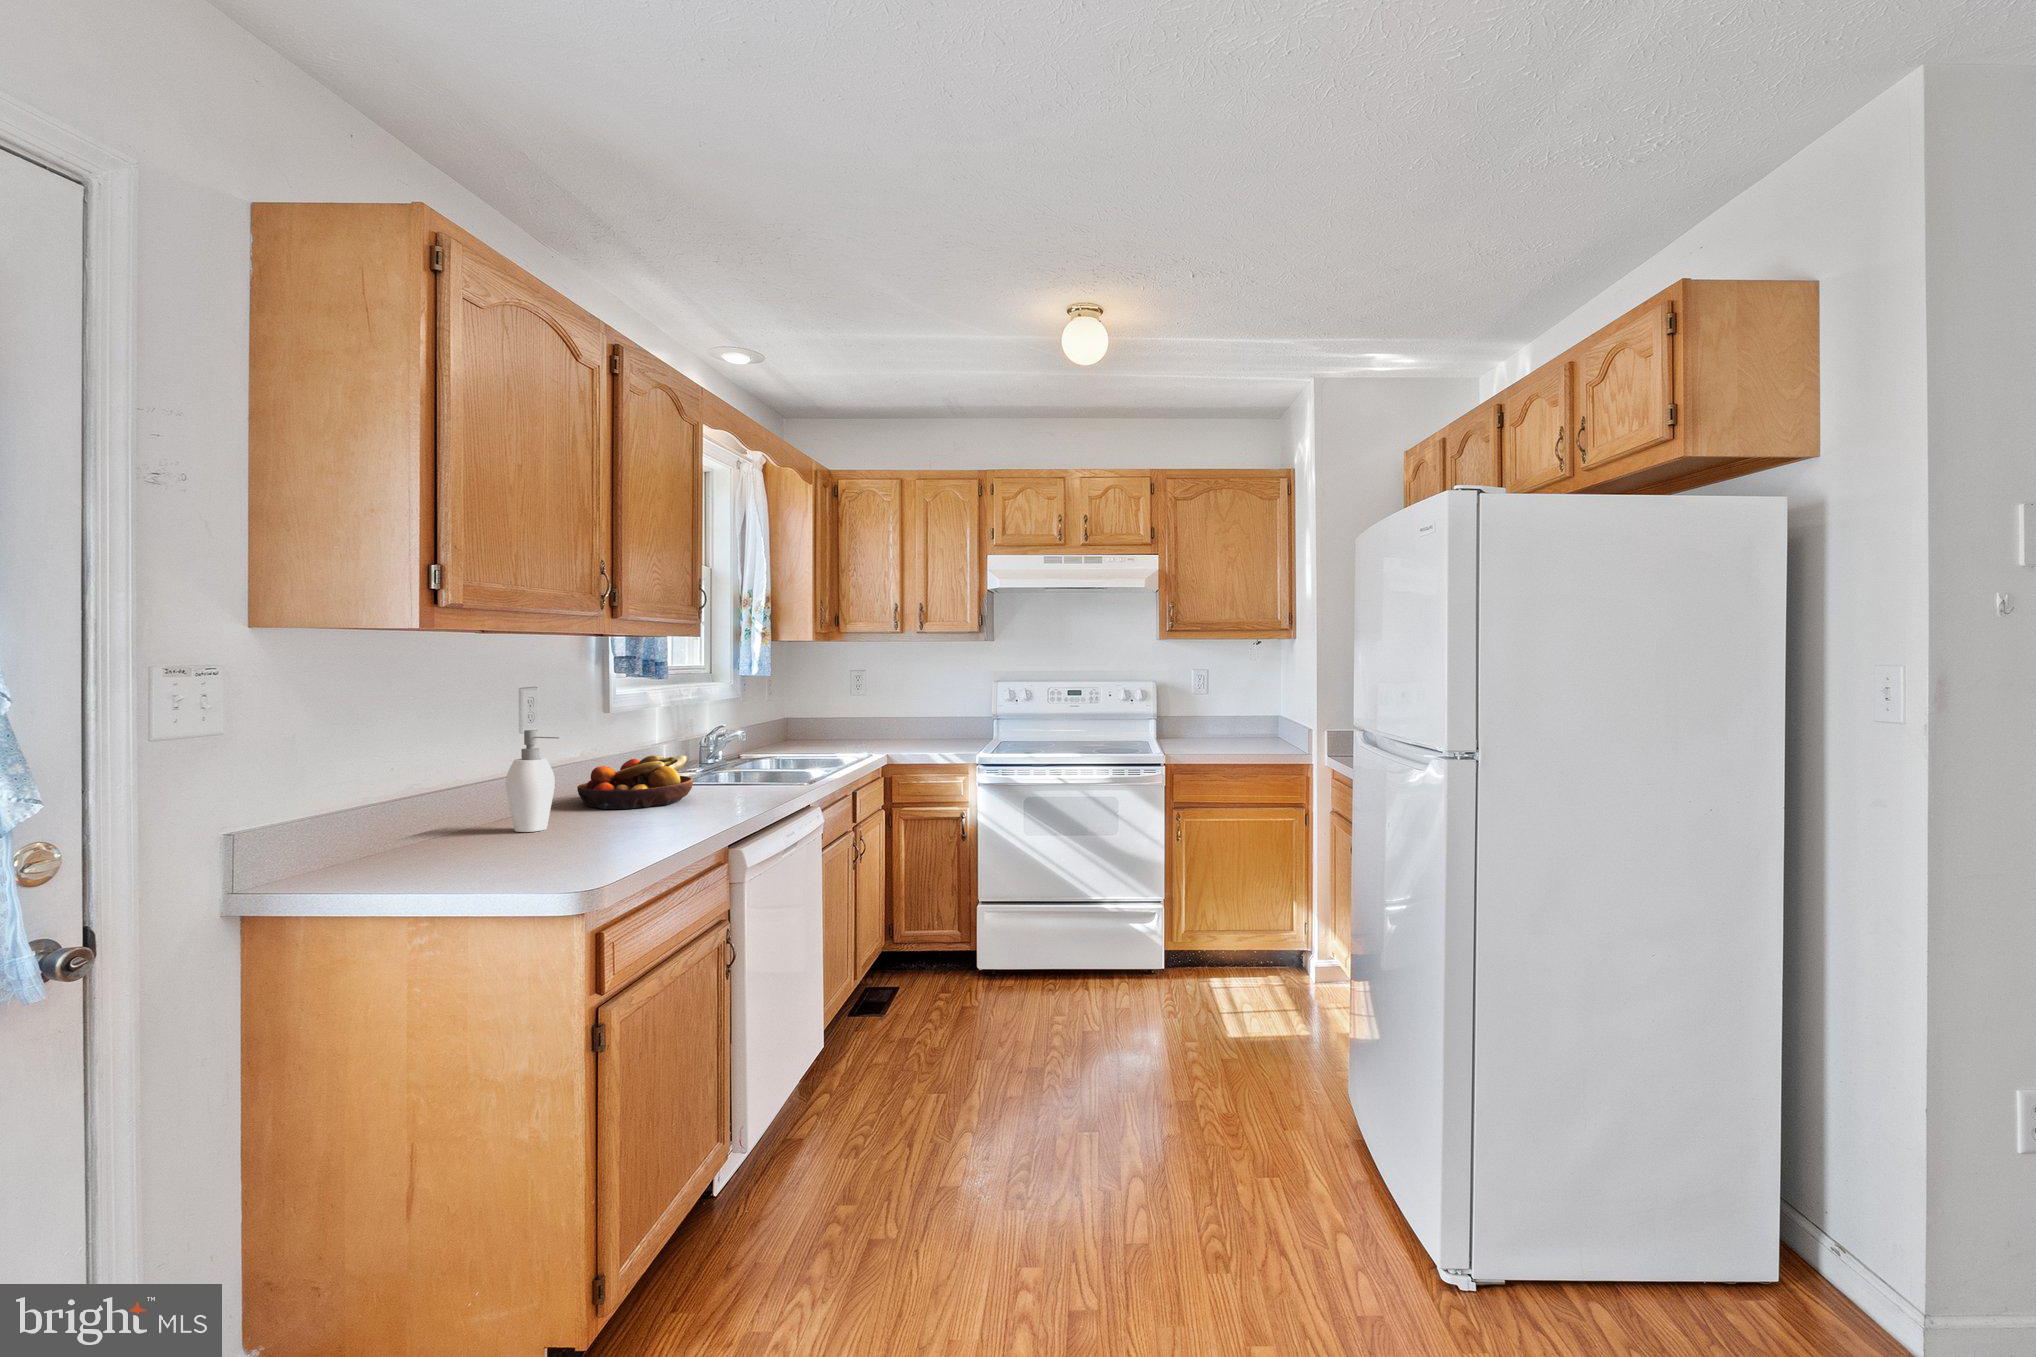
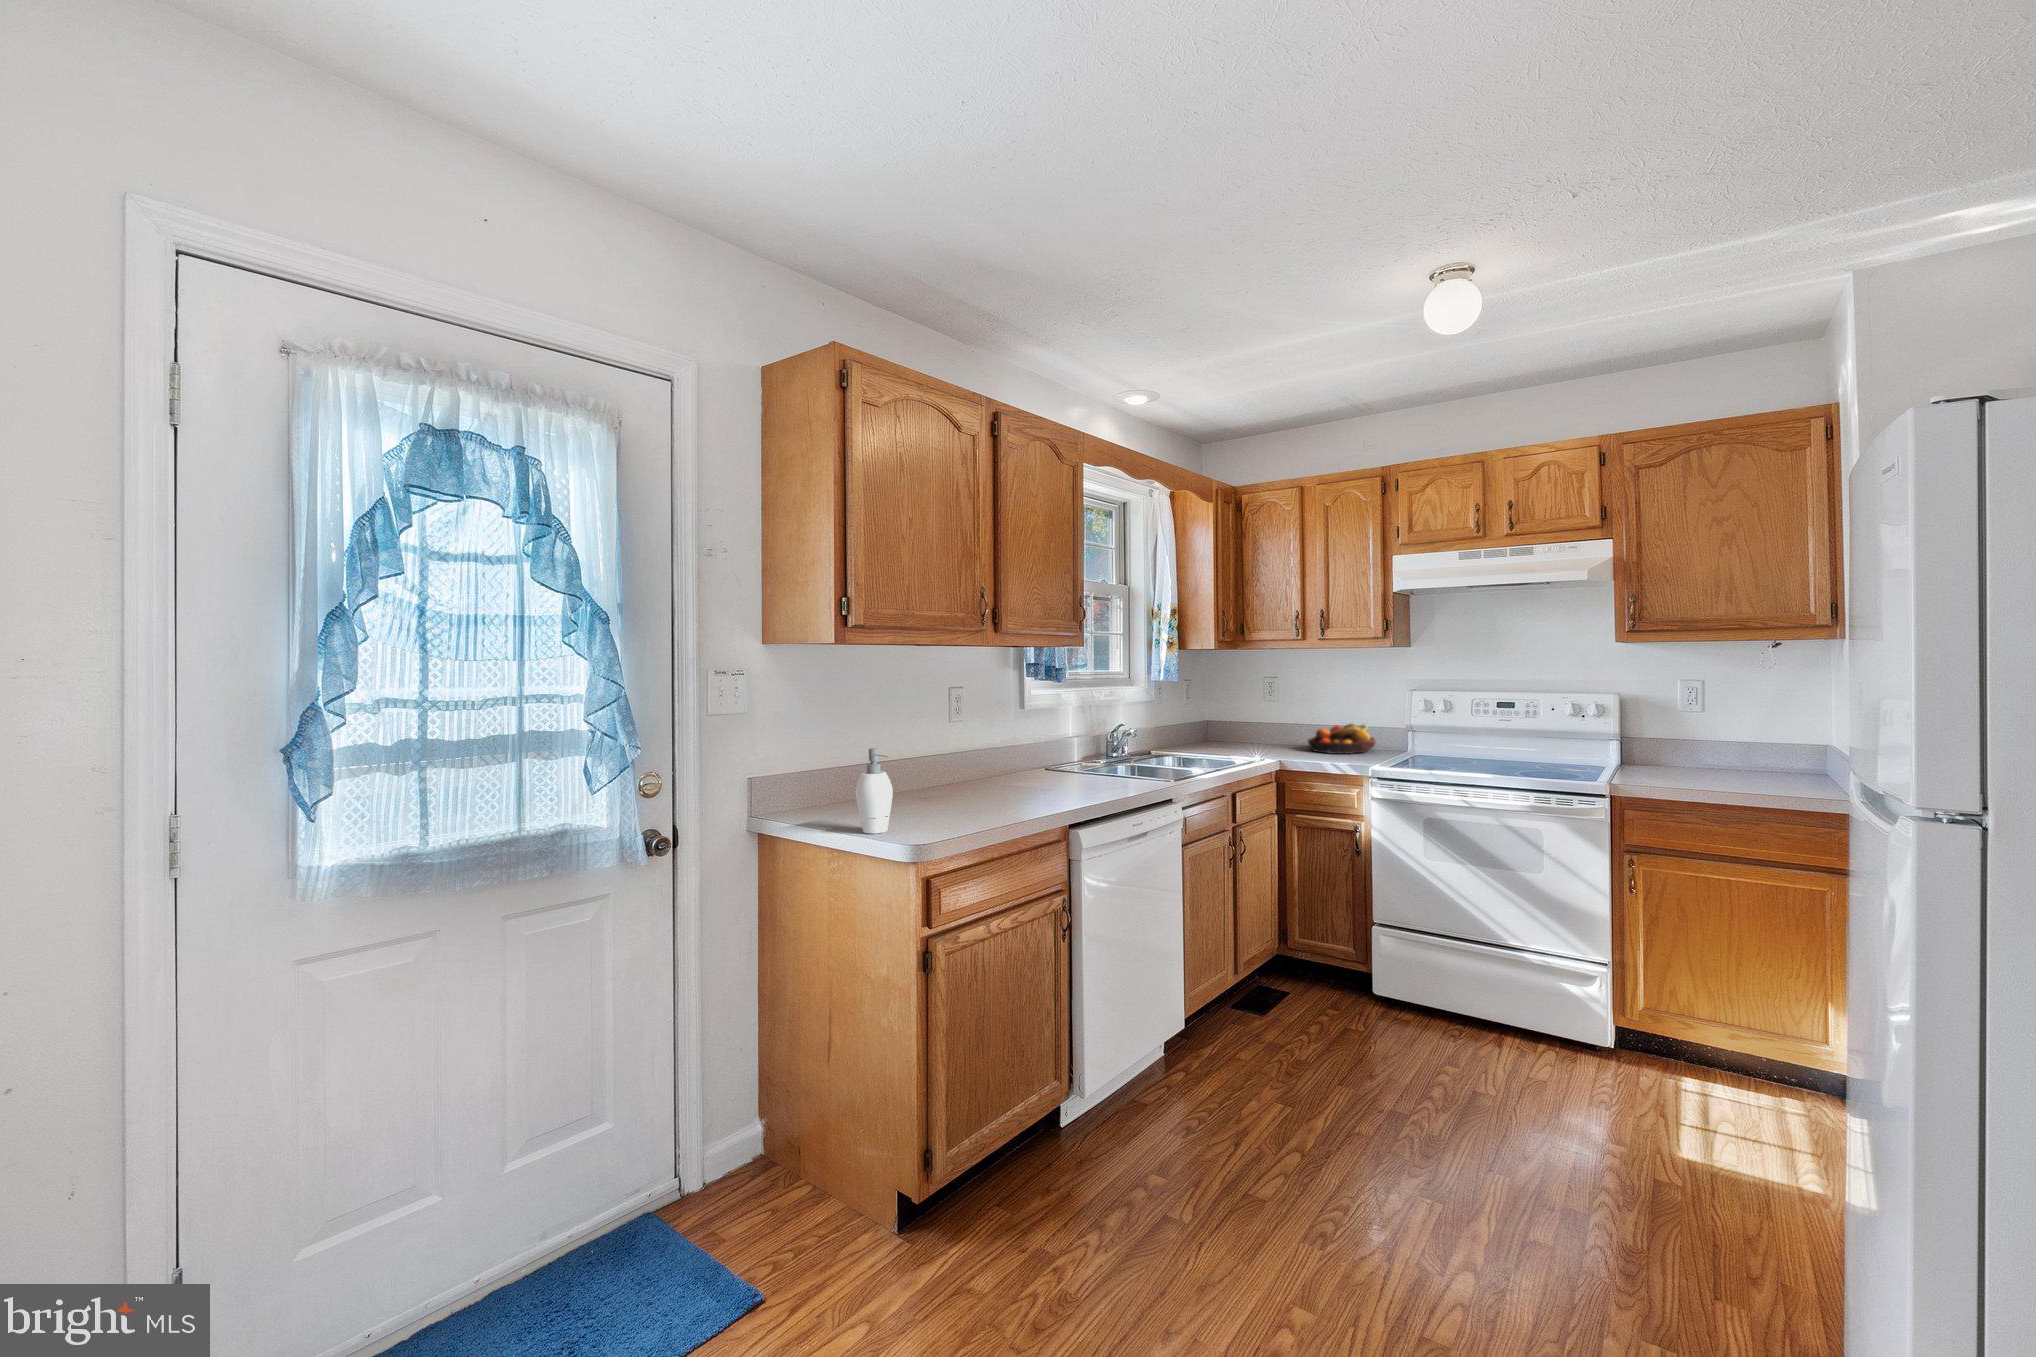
fruit bowl: present [577,755,693,809] -> present [1308,723,1376,754]

